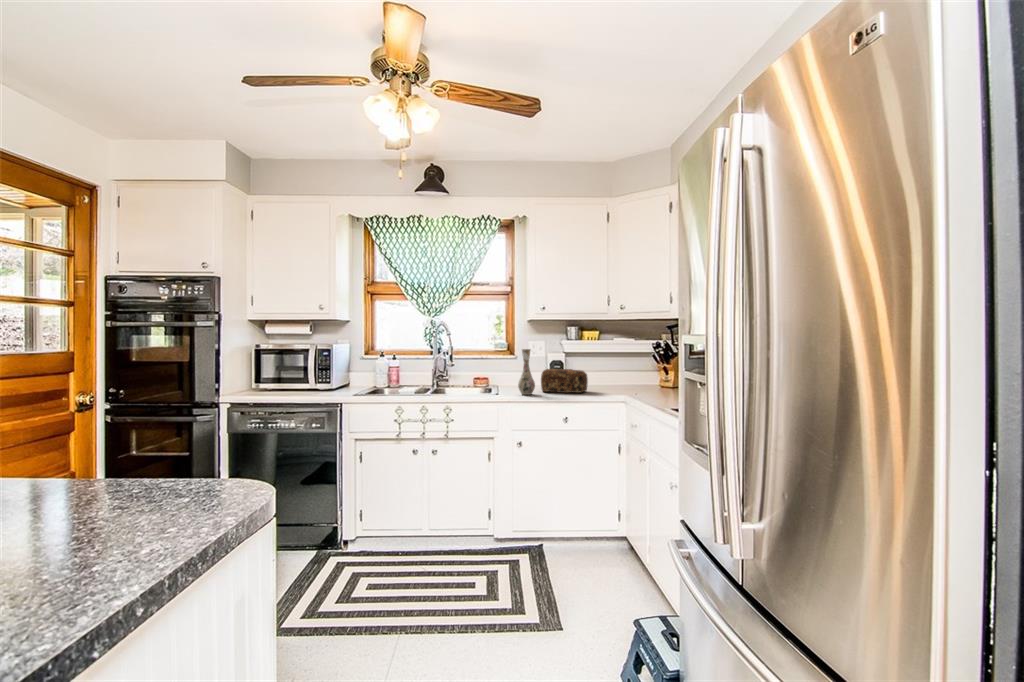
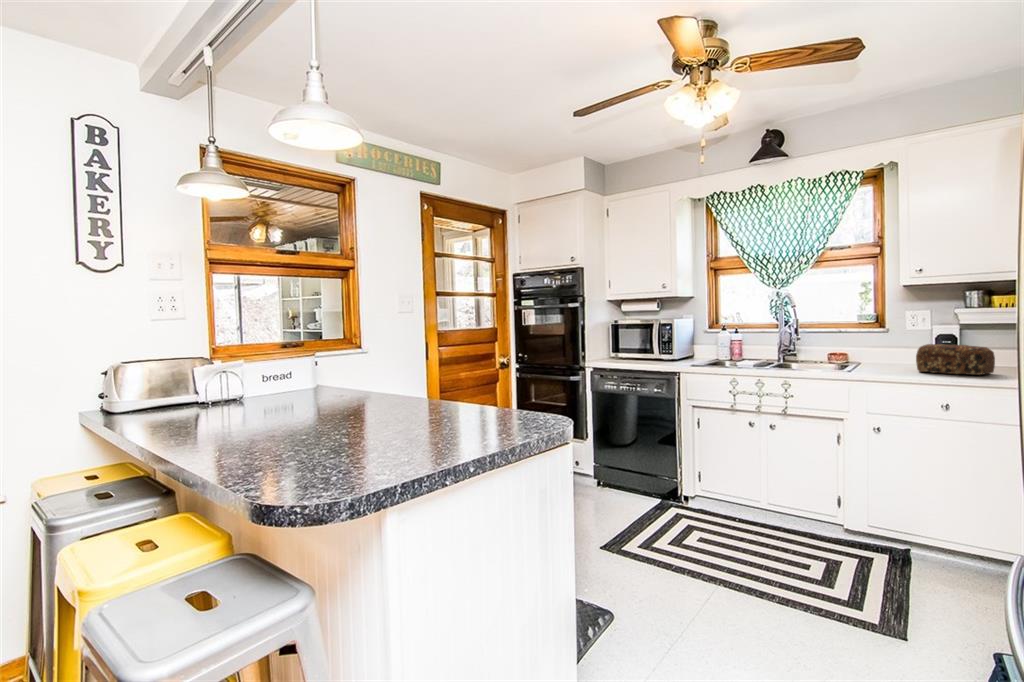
vase: present [518,349,535,395] -> none [880,321,905,374]

